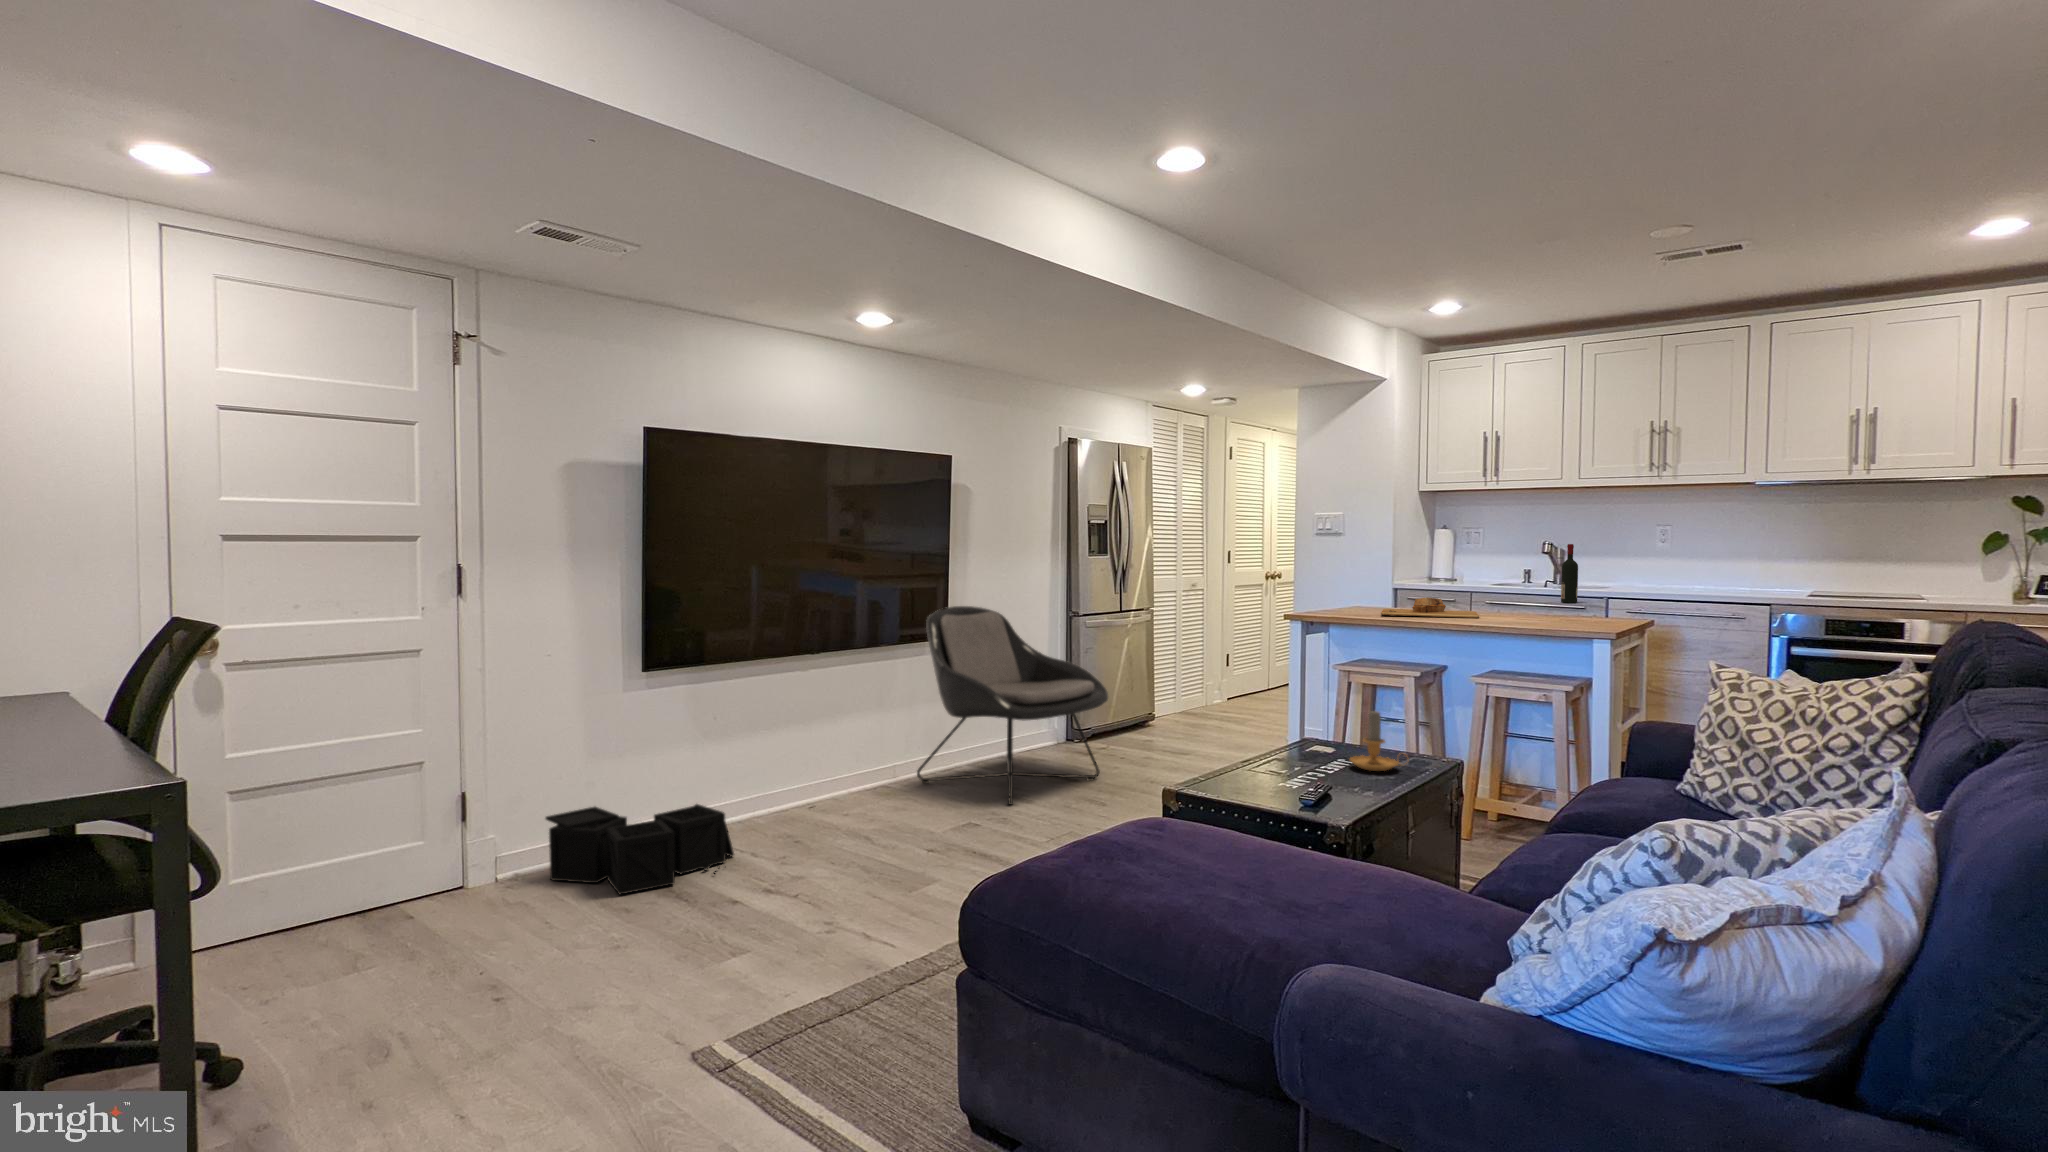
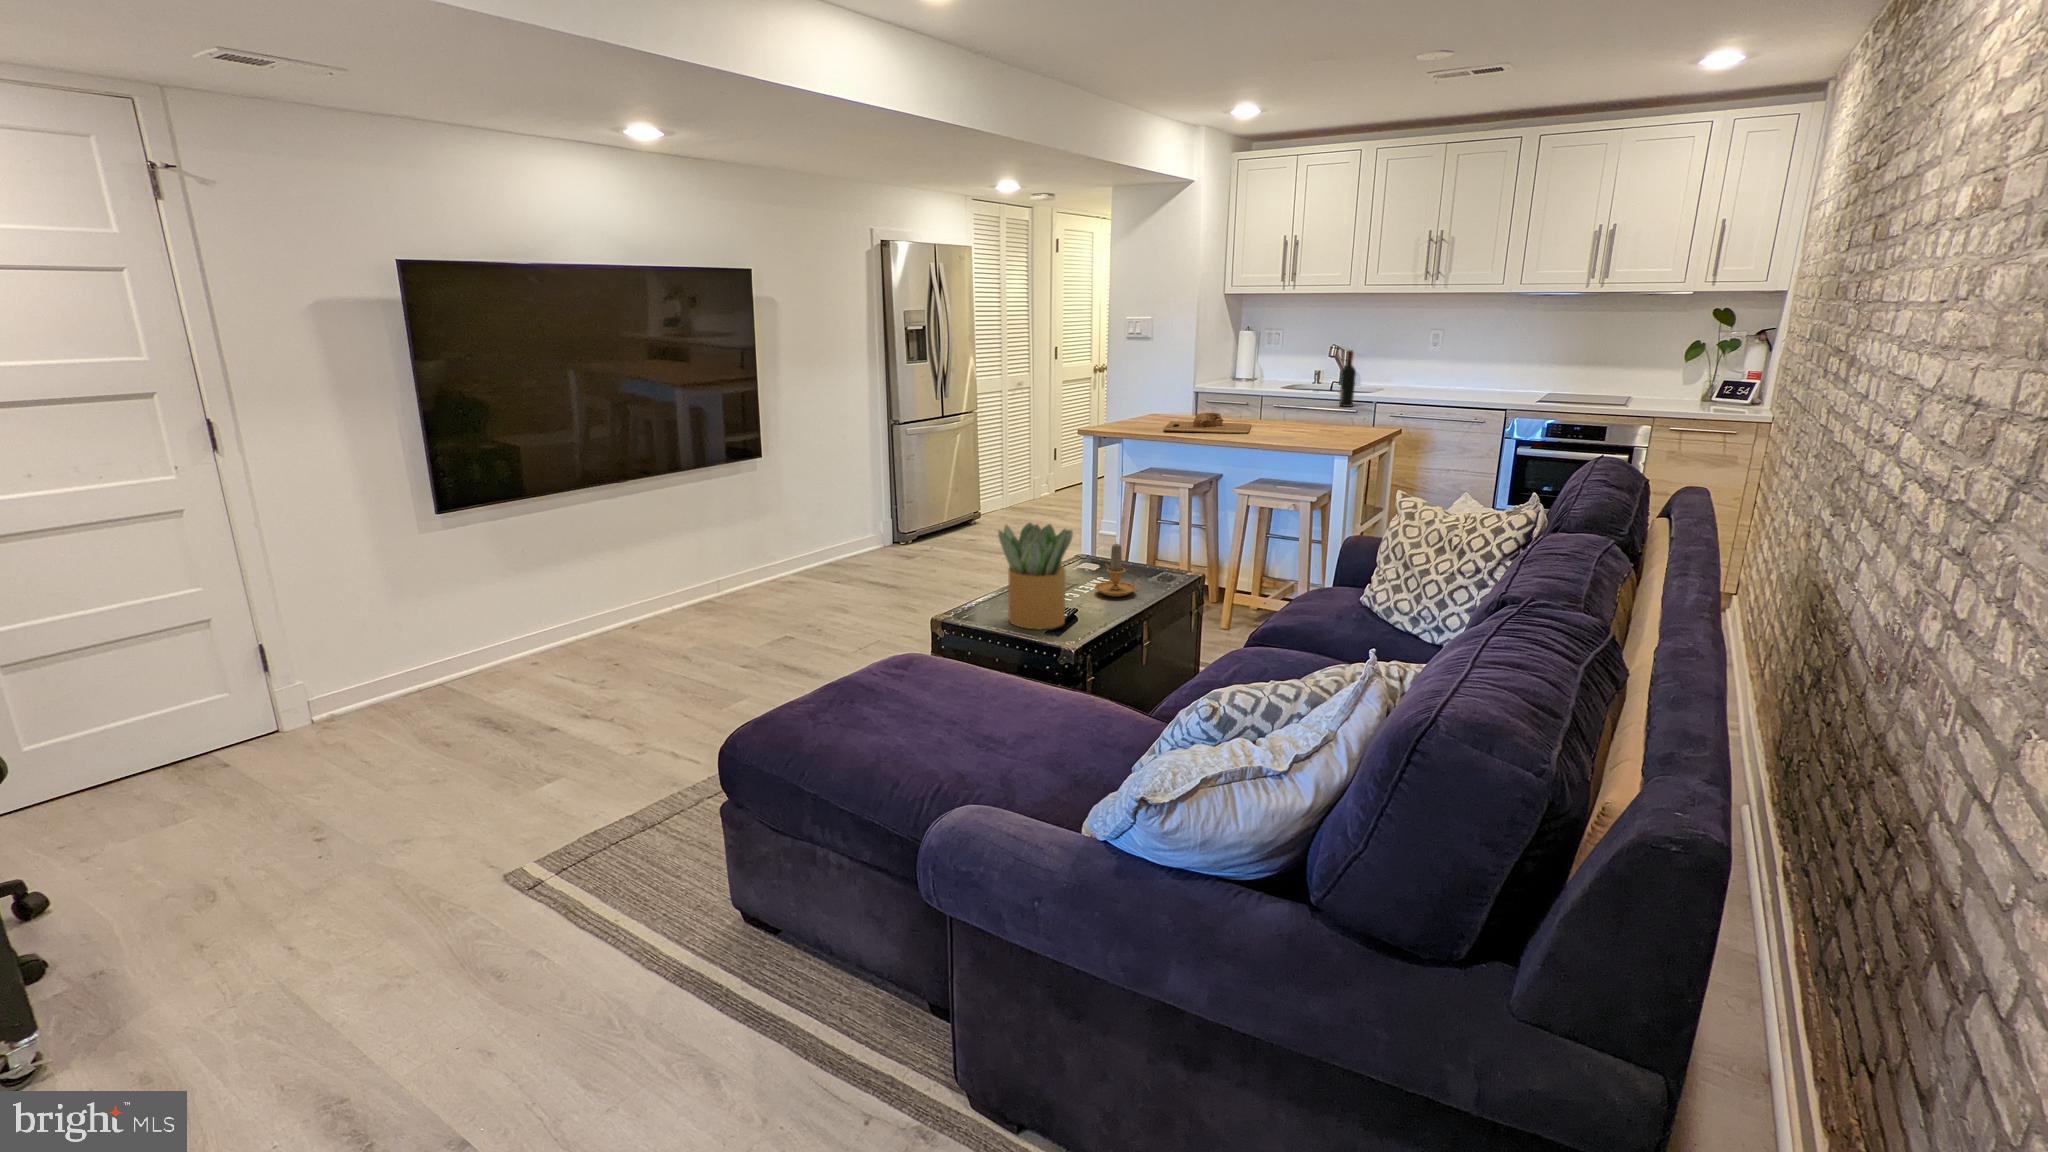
lounge chair: present [917,606,1108,805] -> none [732,422,917,617]
potted plant: none [1250,677,1335,798] -> present [998,523,1073,629]
storage bin: present [546,804,734,895] -> none [351,638,550,731]

